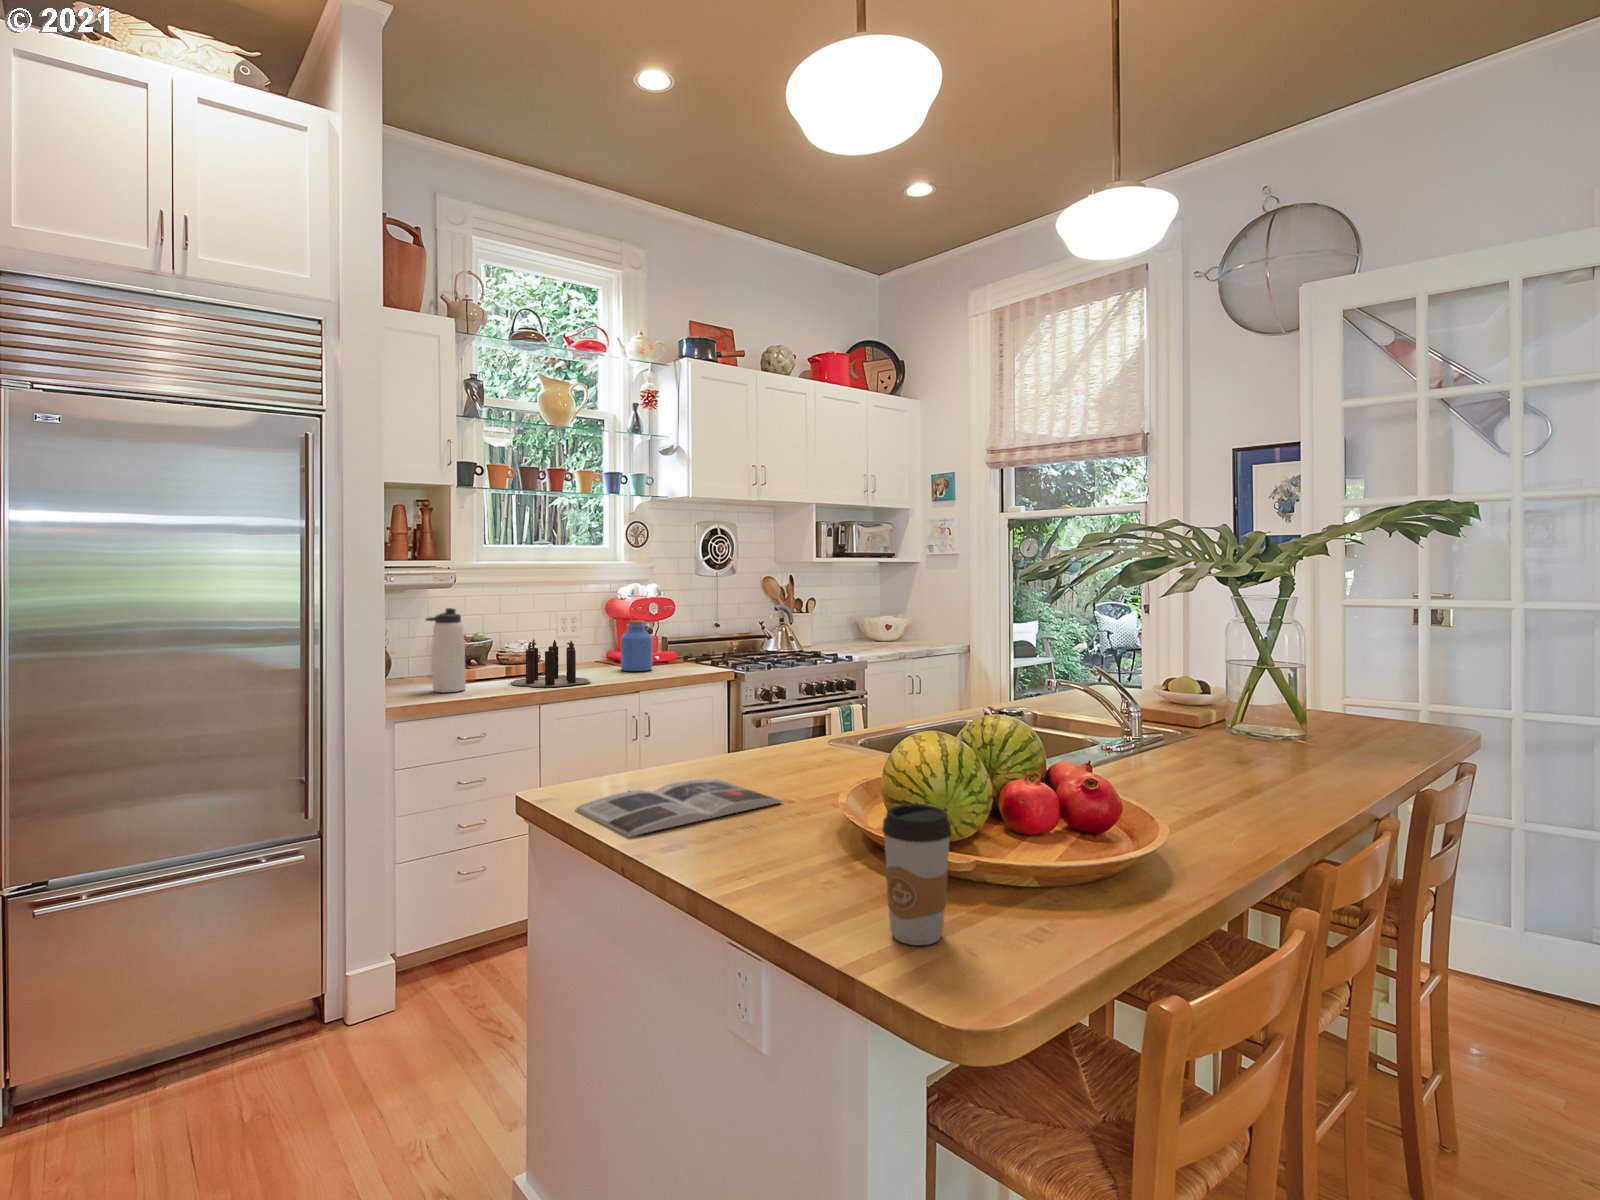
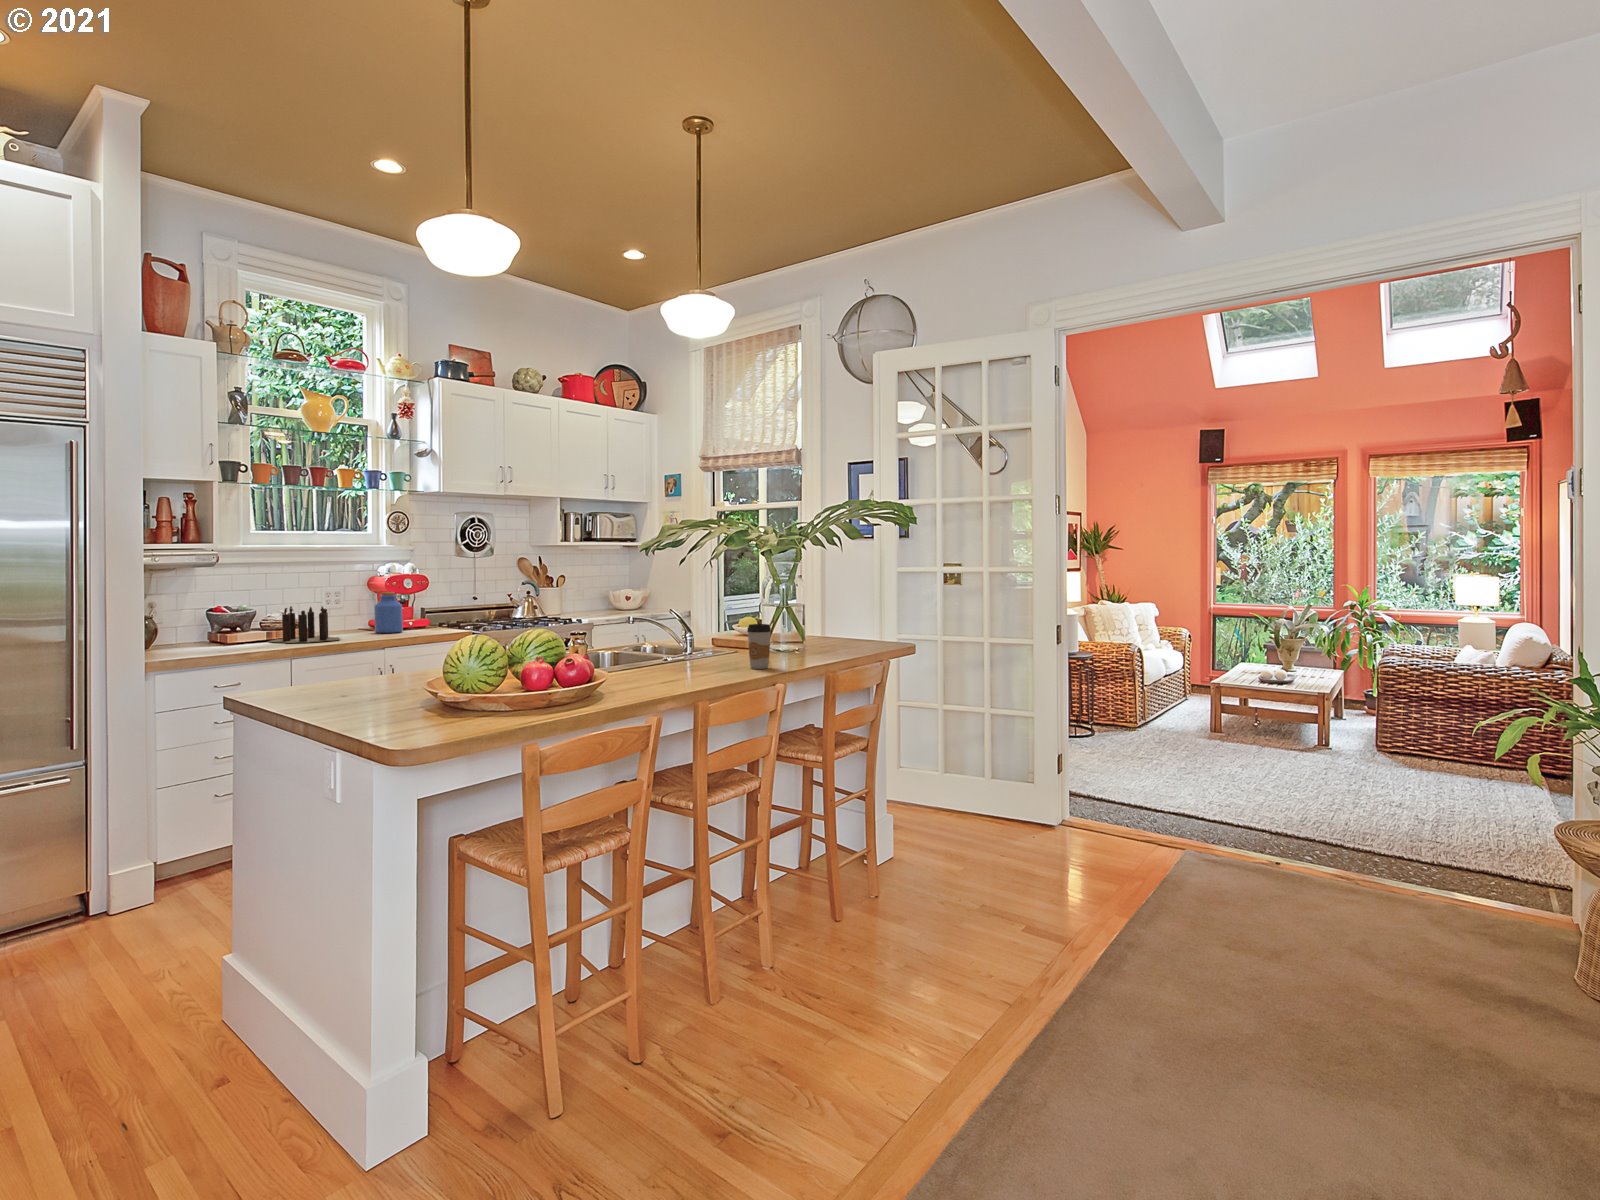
thermos bottle: present [426,608,466,692] -> none [189,580,226,647]
magazine: present [576,779,782,836] -> none [258,683,410,708]
coffee cup: present [882,804,951,945] -> present [747,624,771,669]

